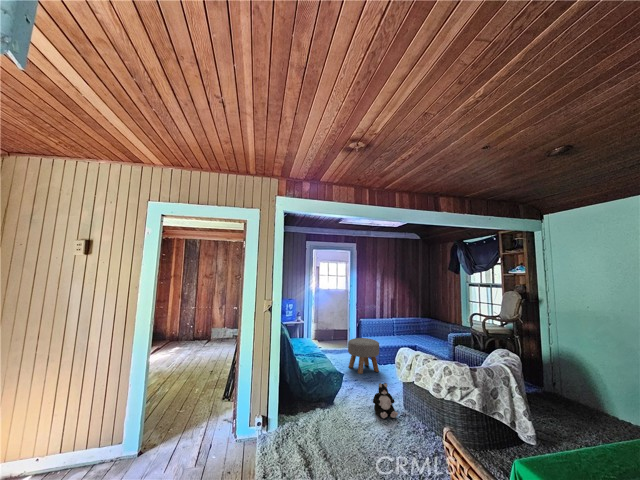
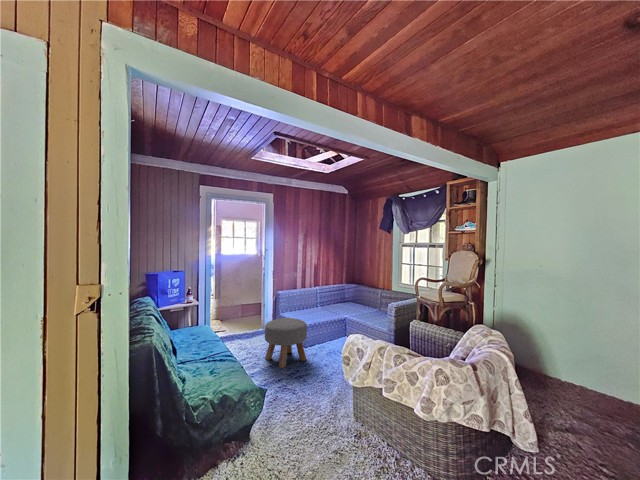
plush toy: present [373,383,398,418] -> none [312,390,350,447]

